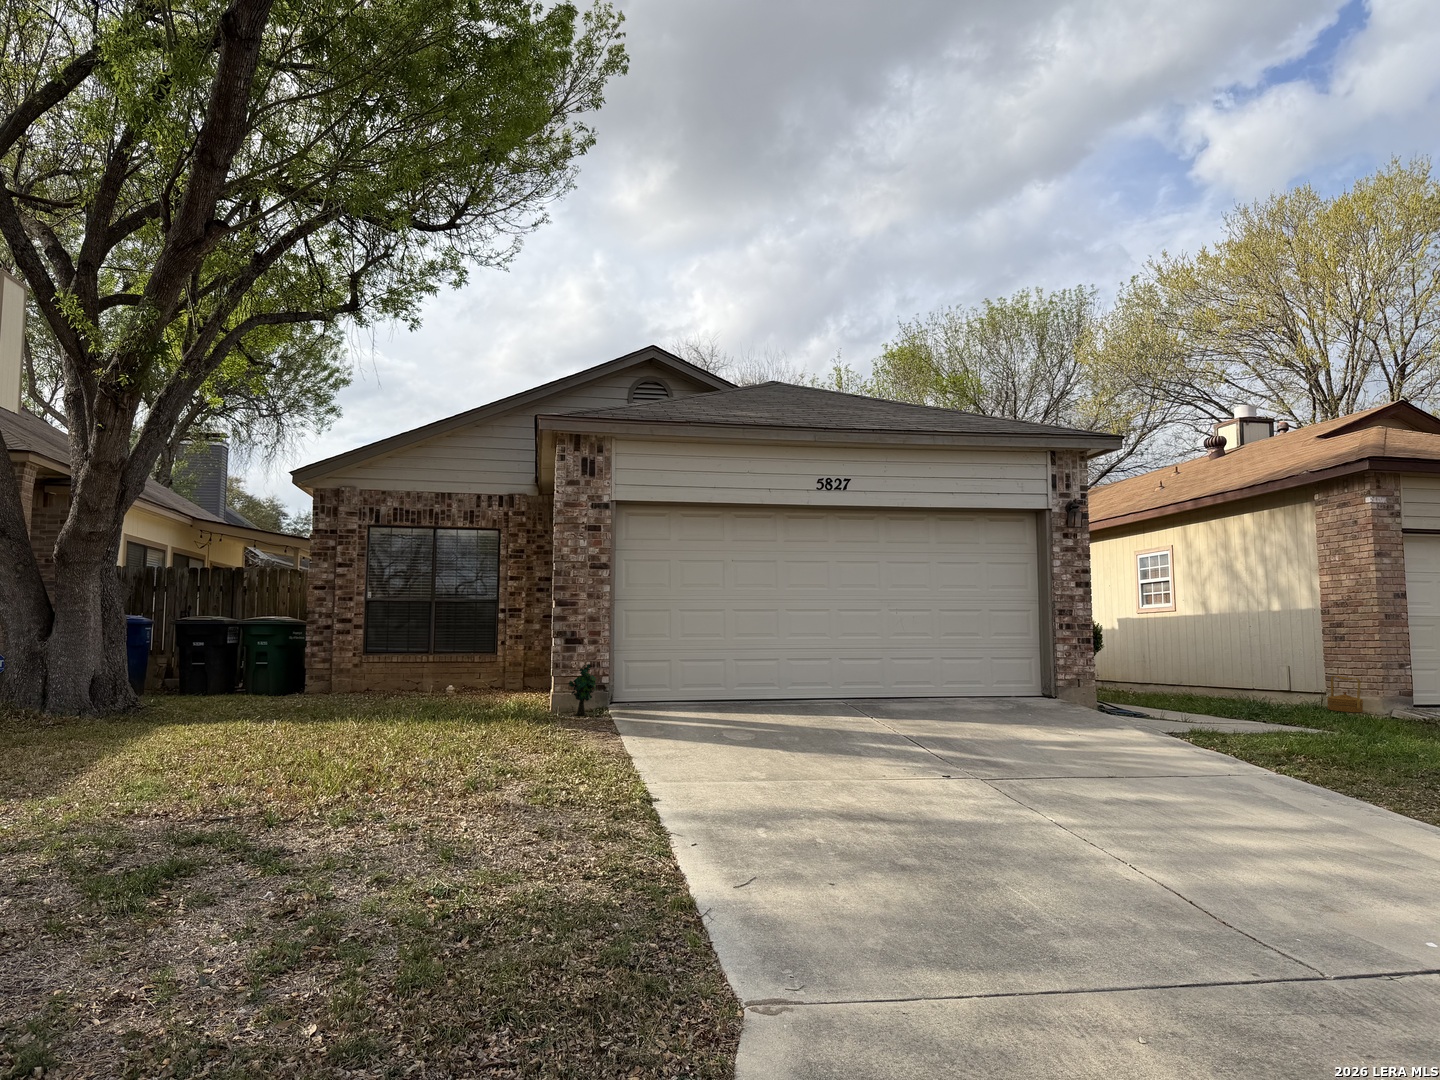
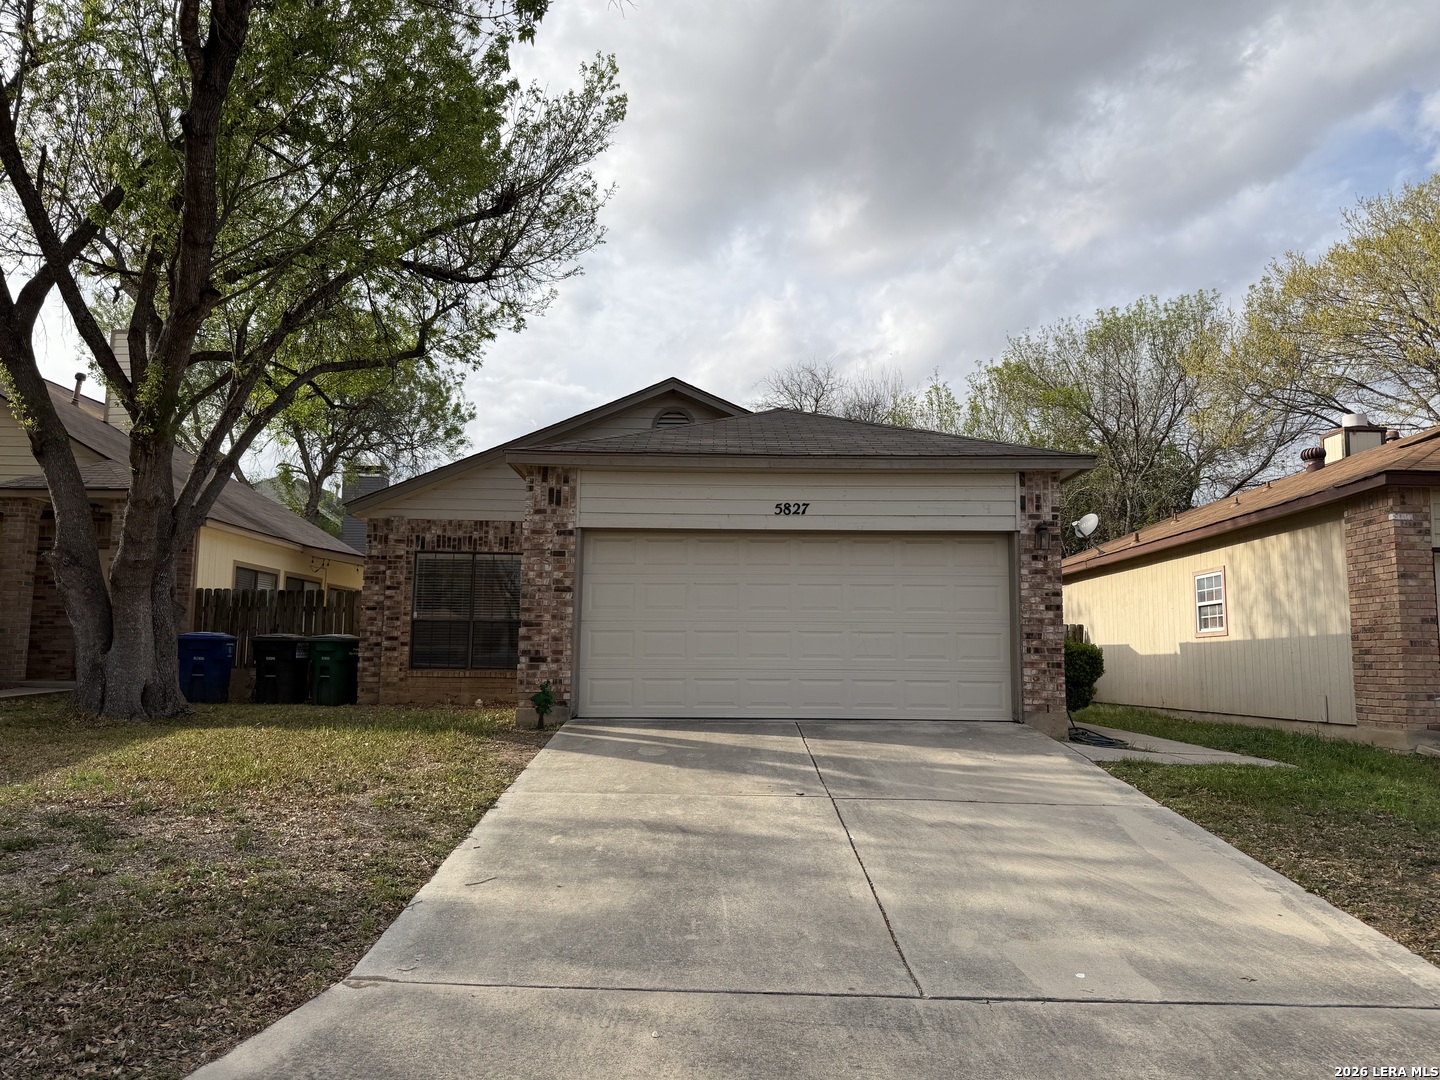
woven basket: present [1327,676,1363,712] -> none [1349,707,1390,748]

